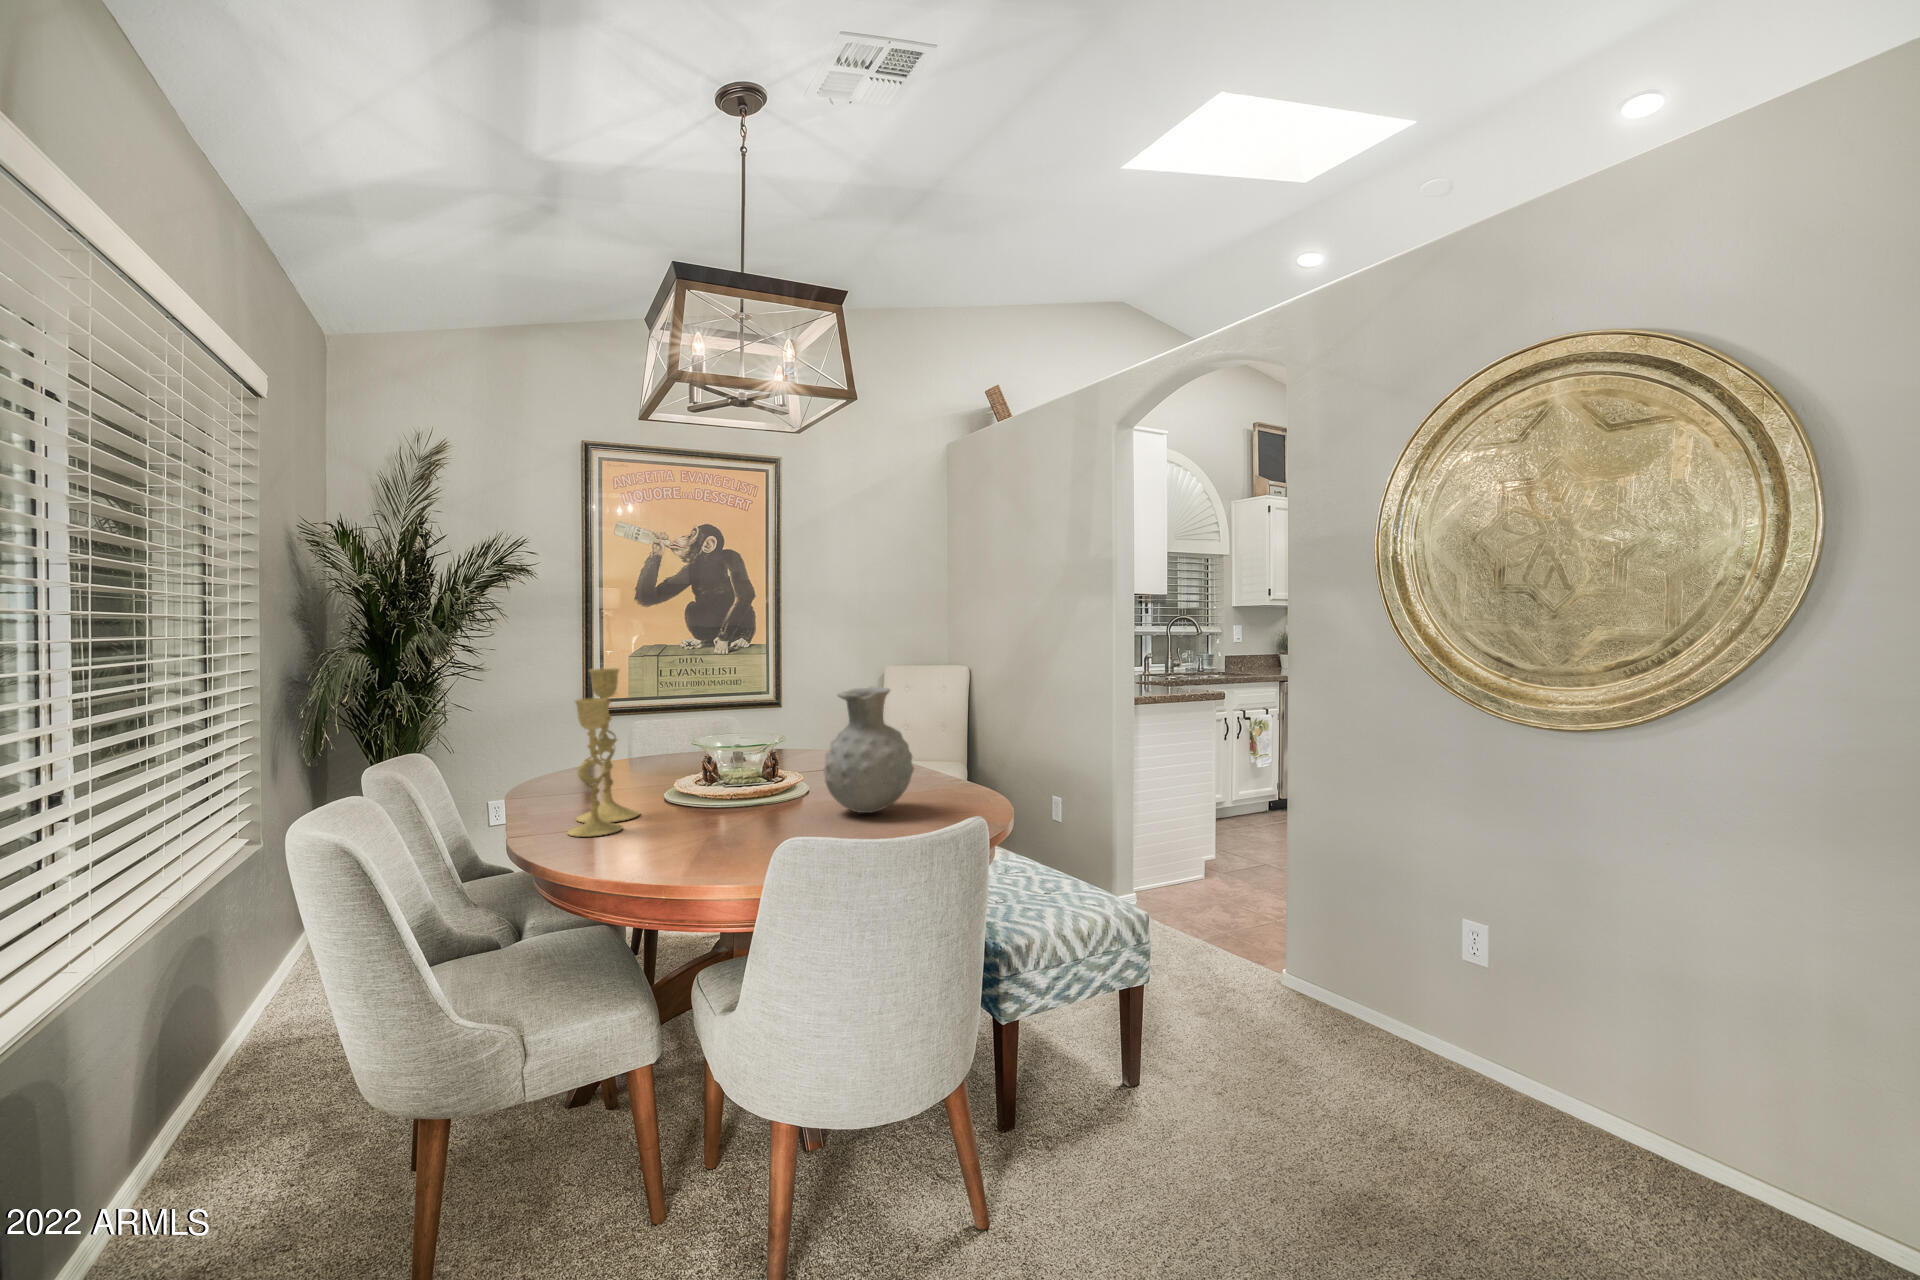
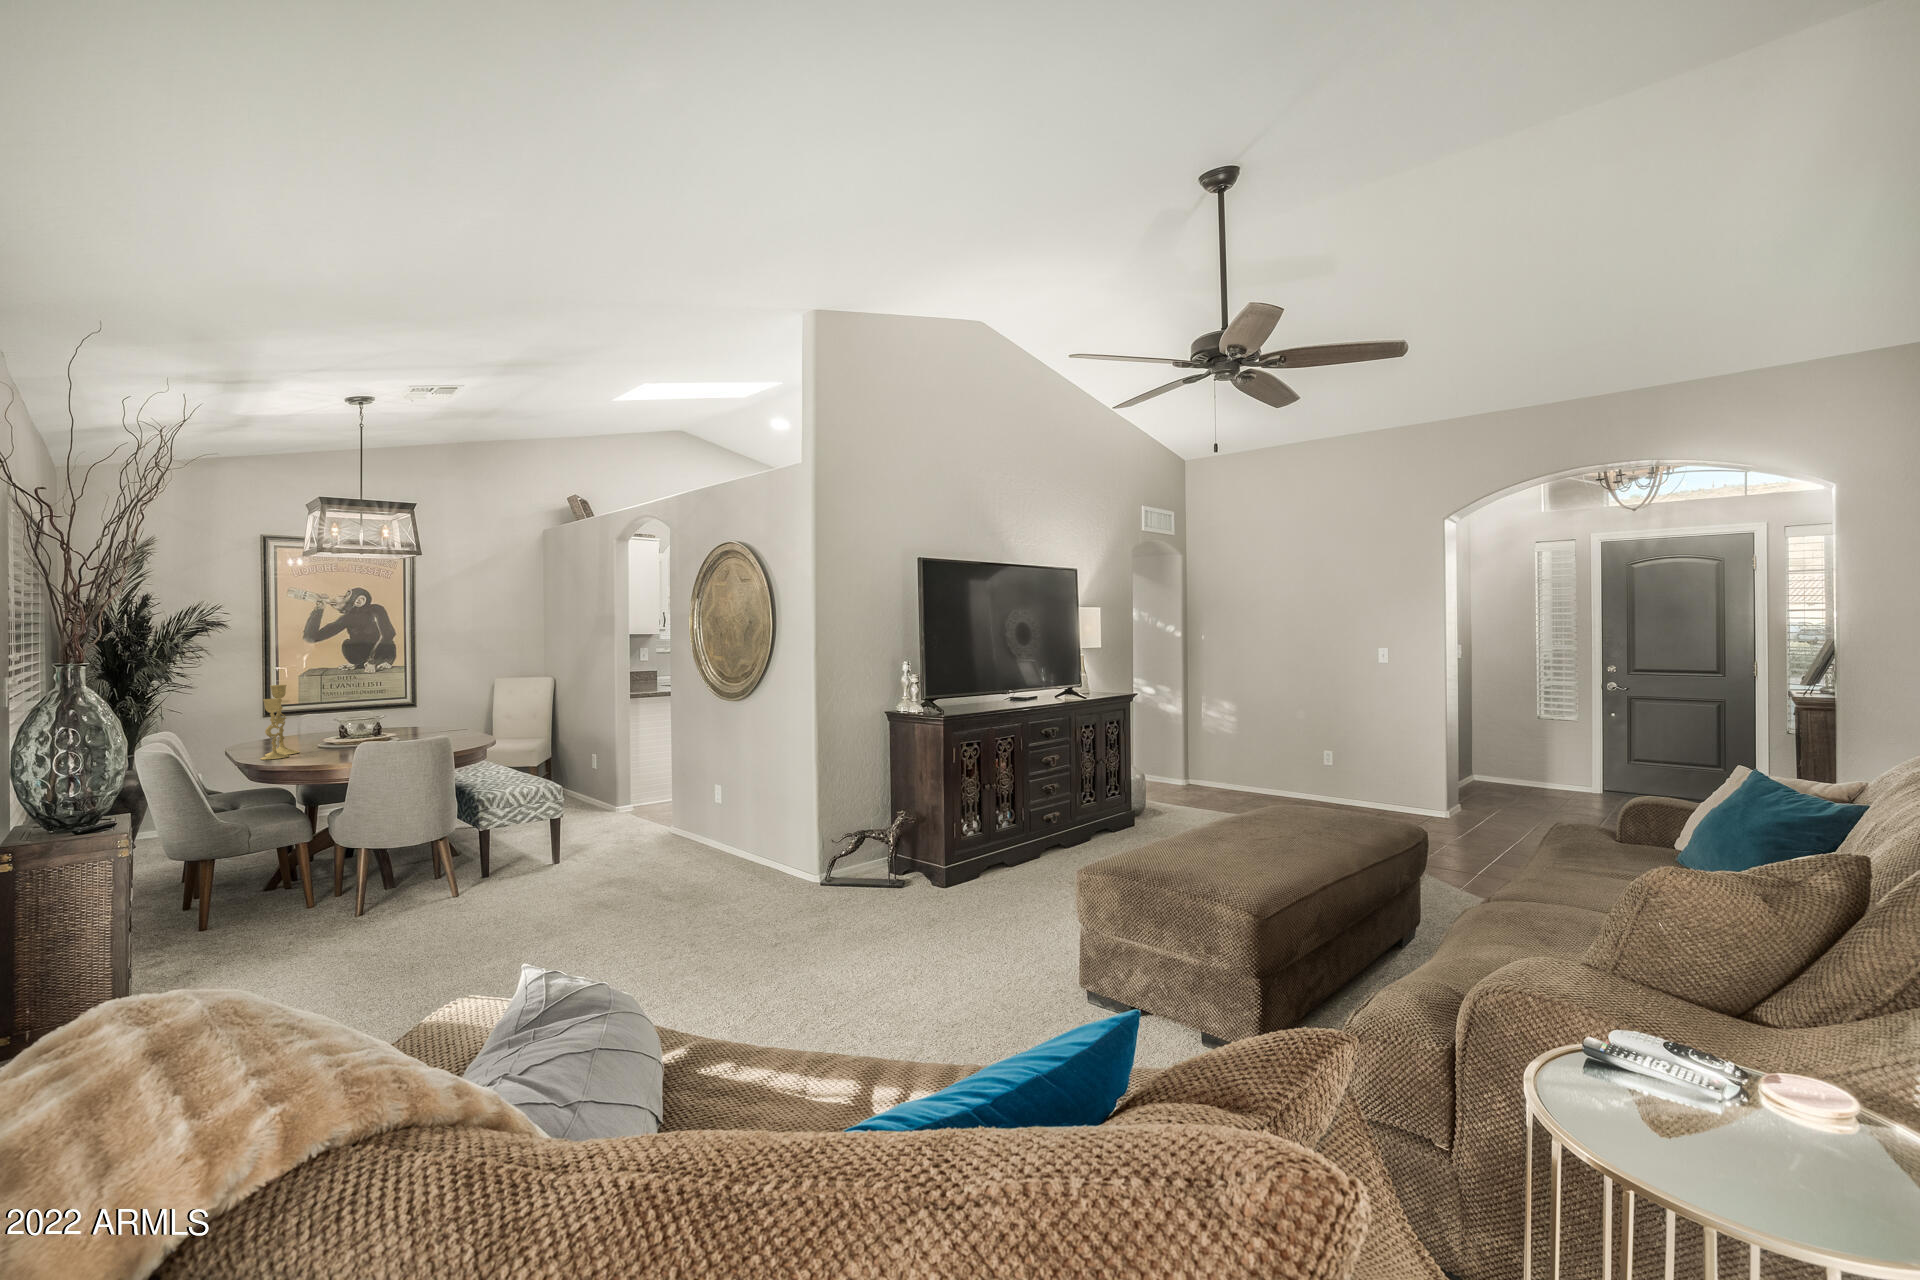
vase: present [824,686,914,813] -> none [395,689,443,746]

